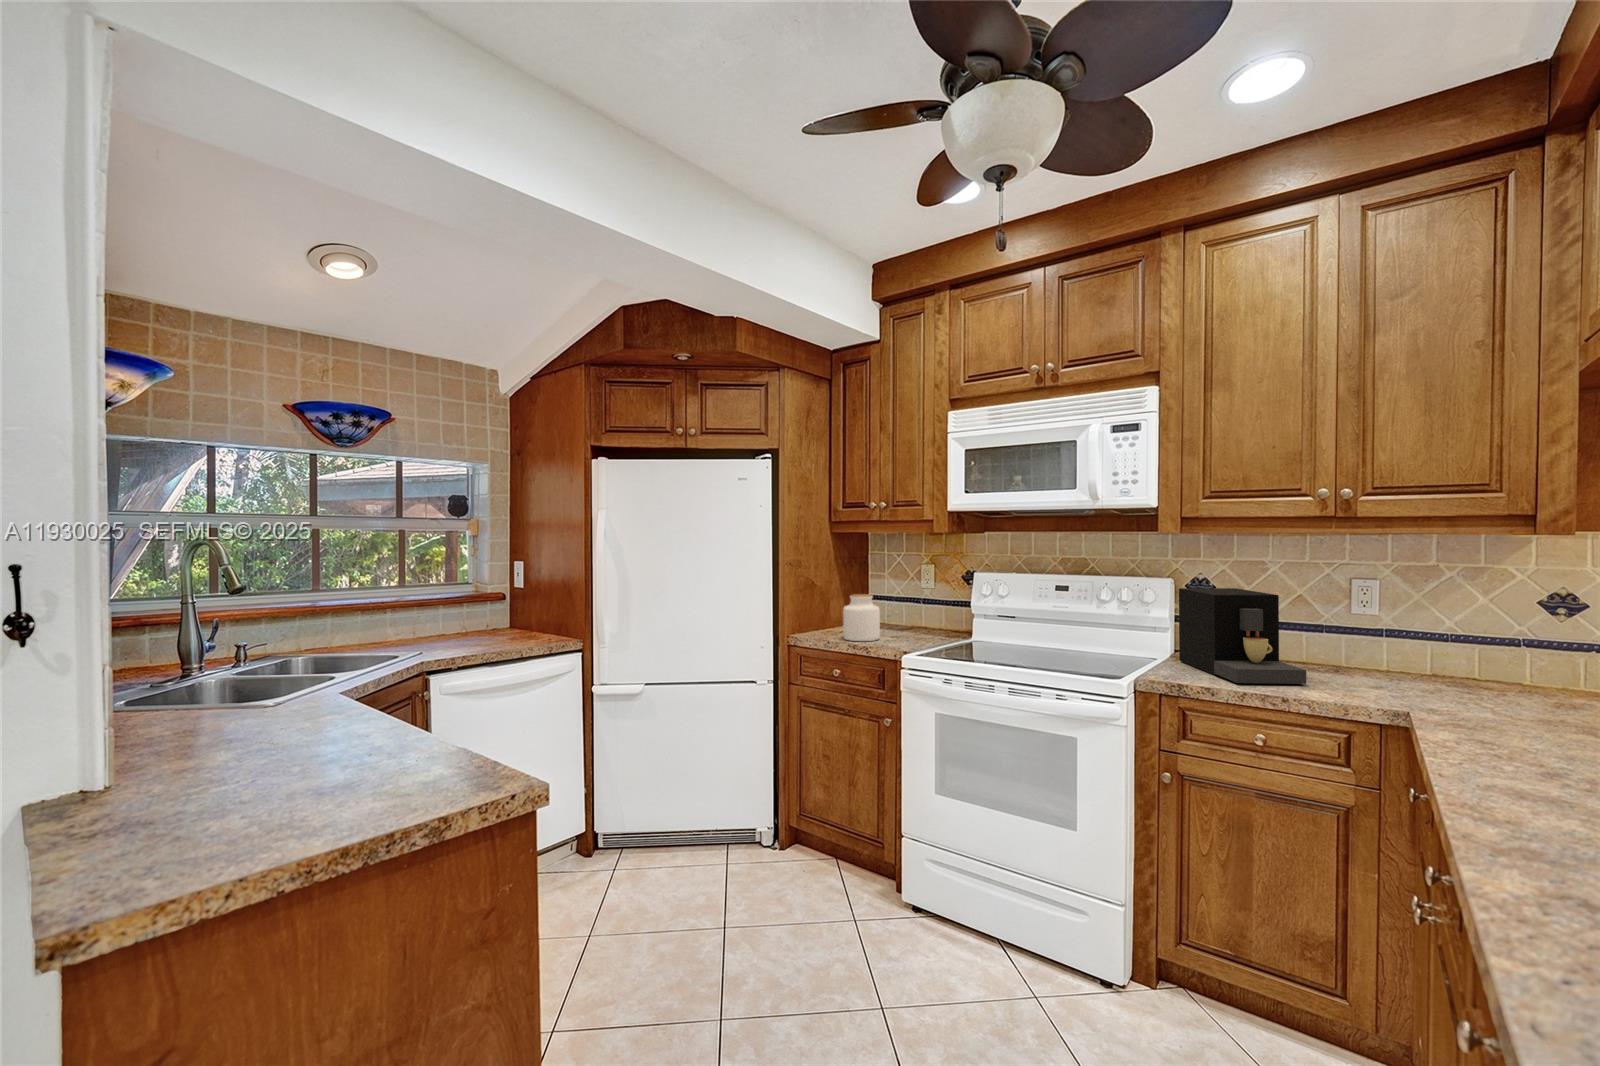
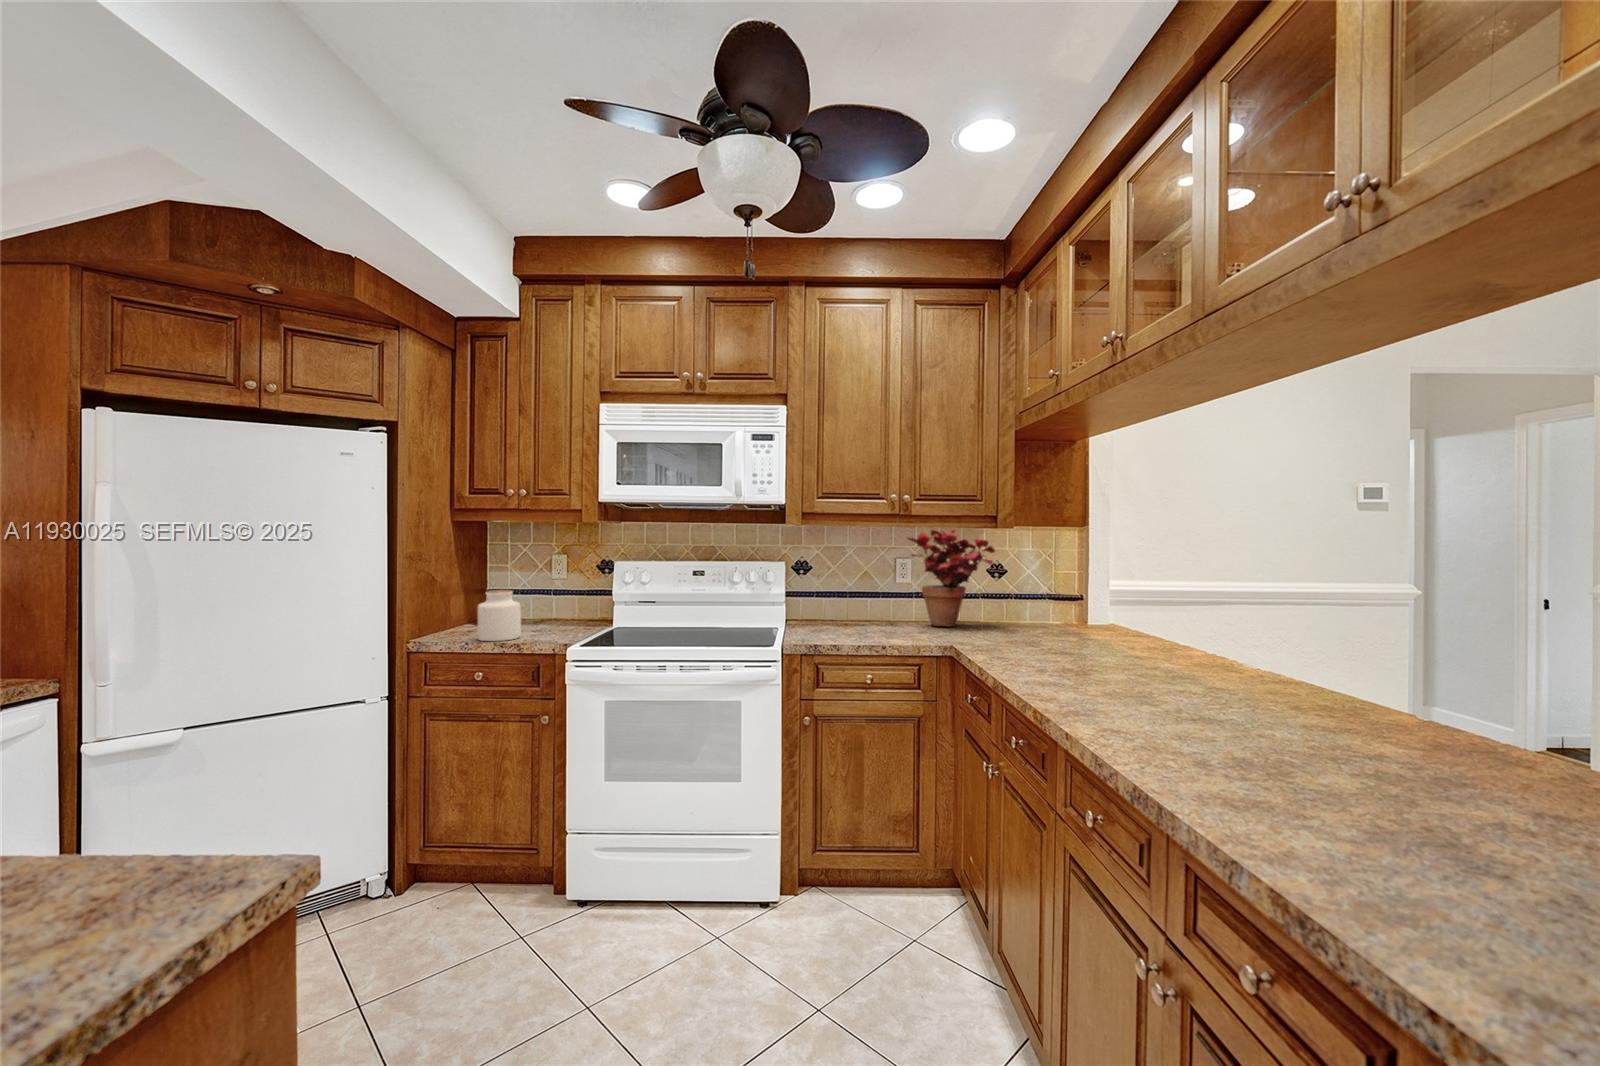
potted plant: none [1357,537,1545,685] -> present [908,530,995,626]
coffee maker: present [1179,588,1306,684] -> none [796,569,885,639]

